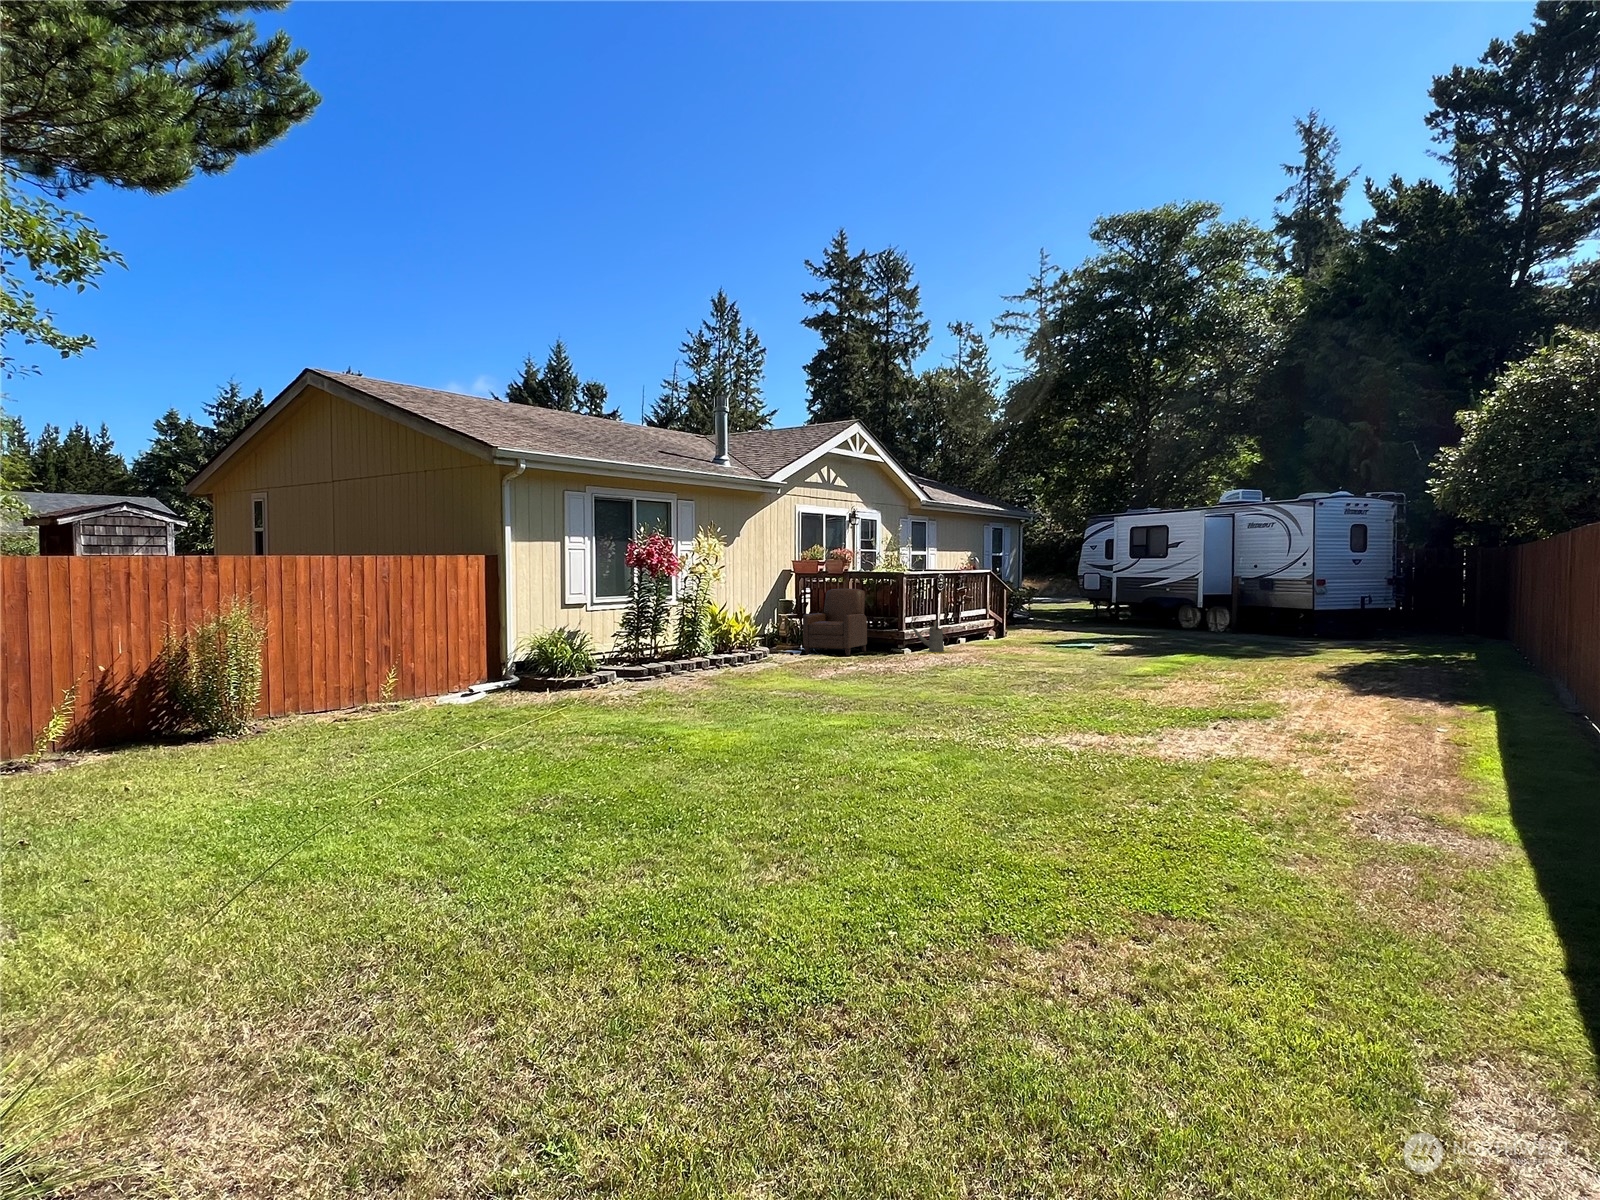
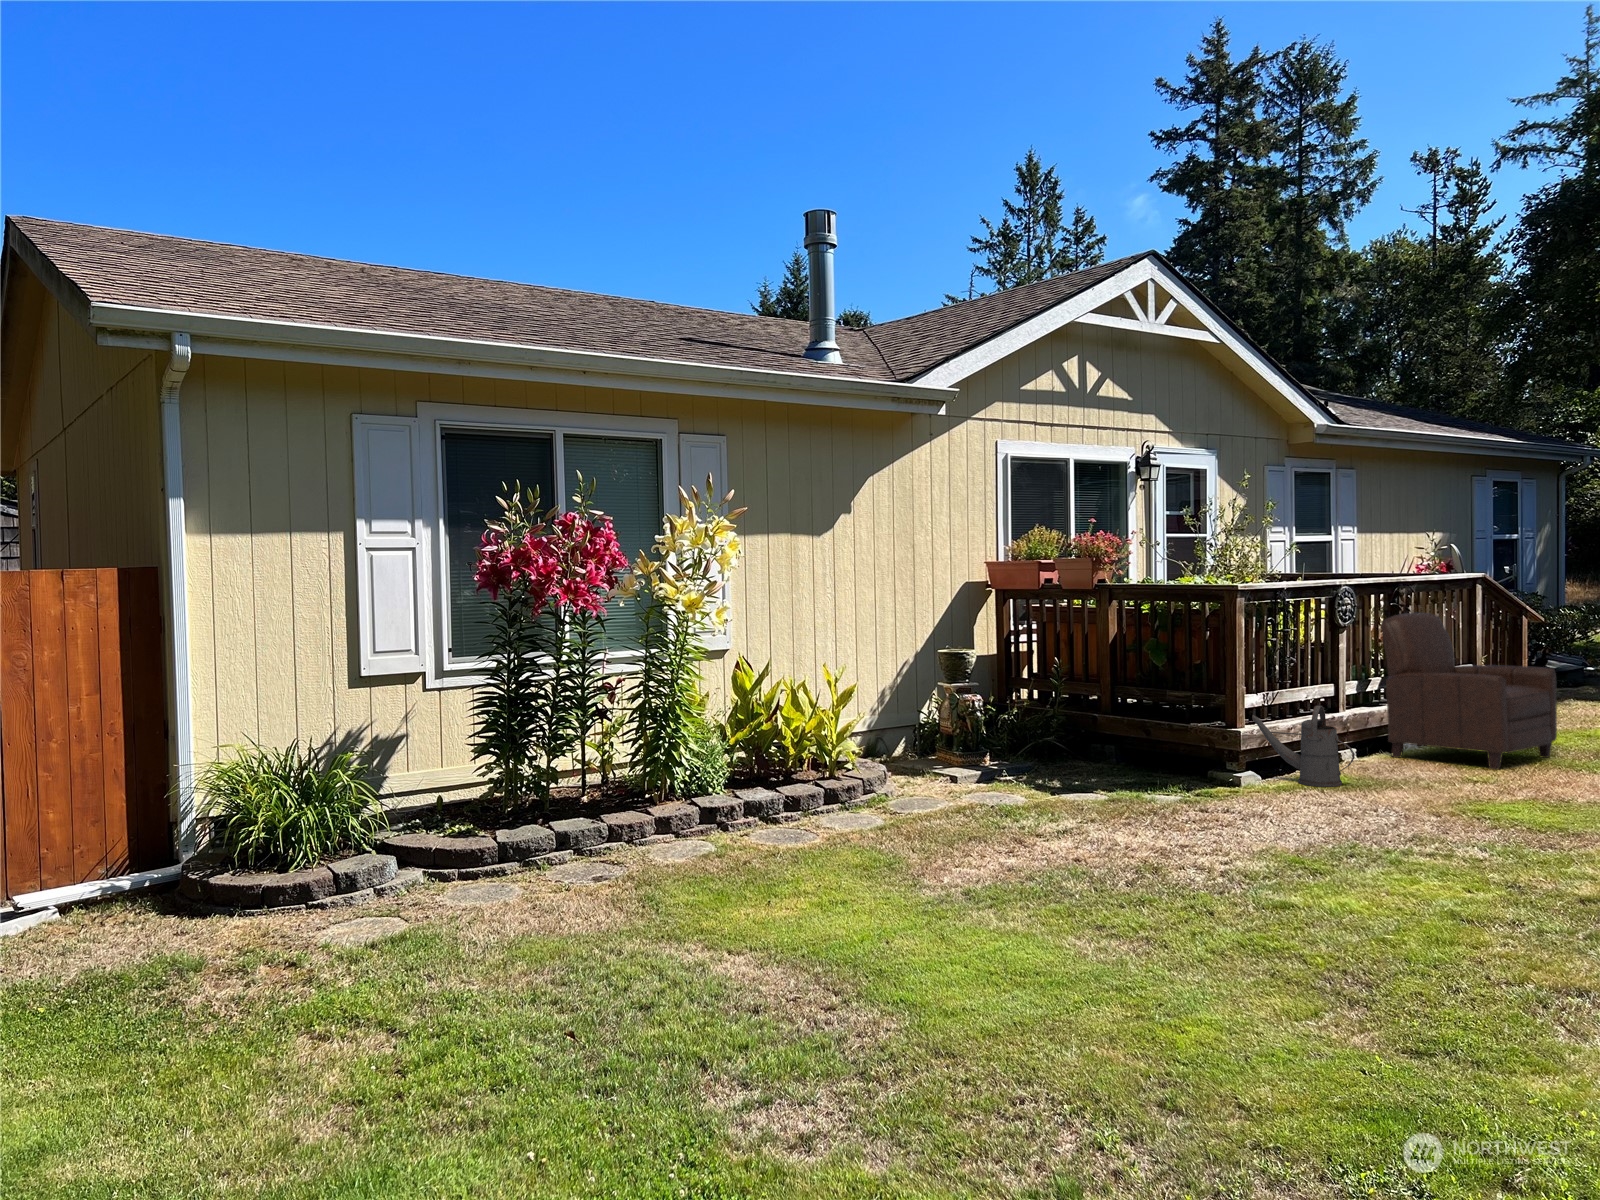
chair: present [803,589,867,655] -> present [1381,613,1557,770]

